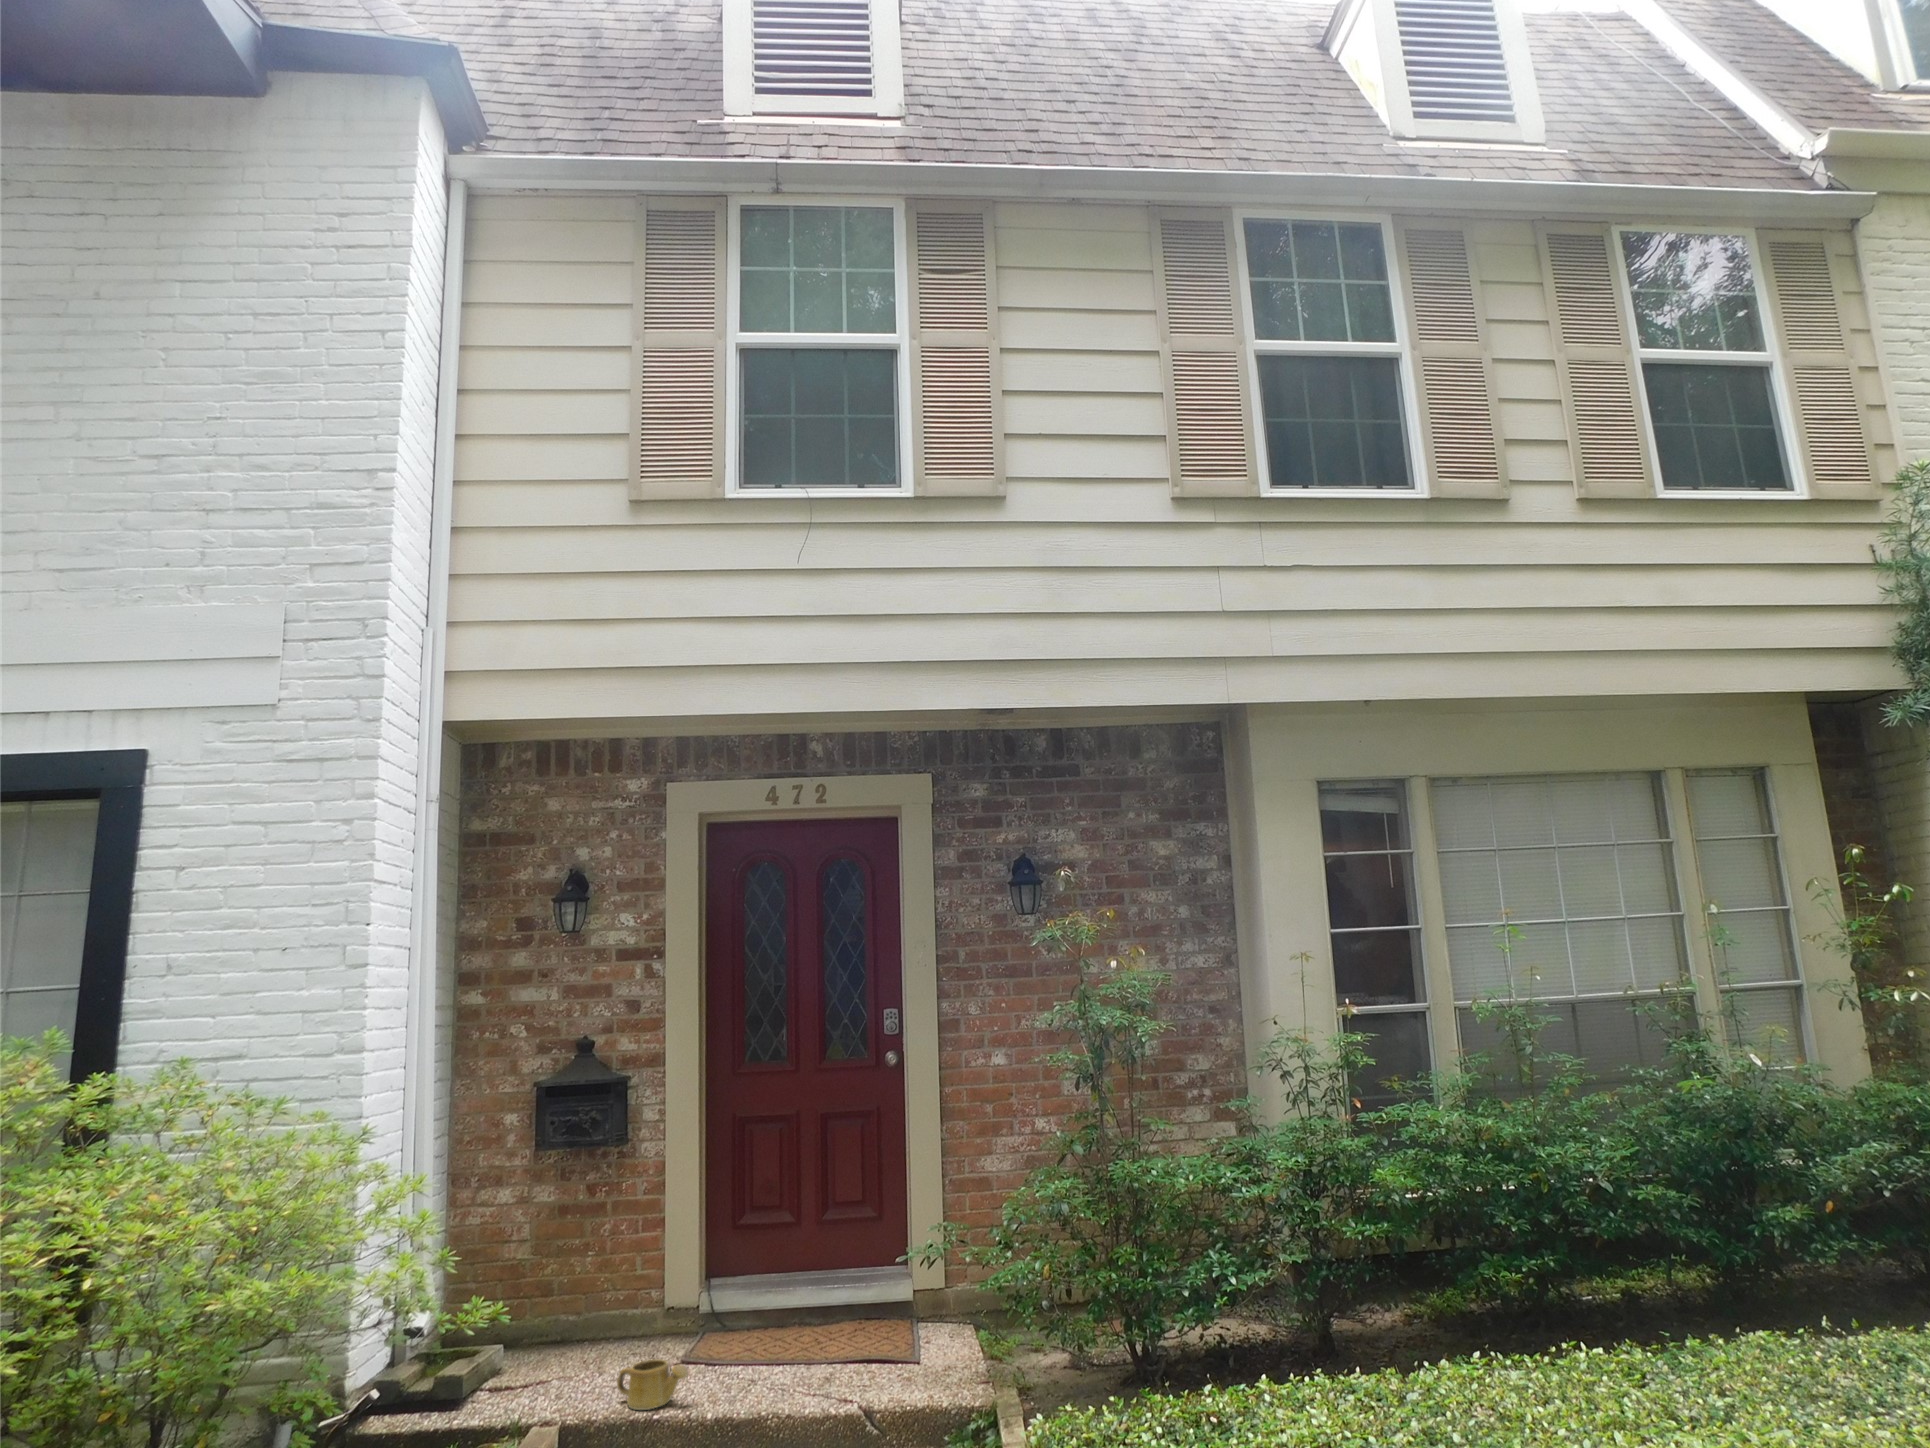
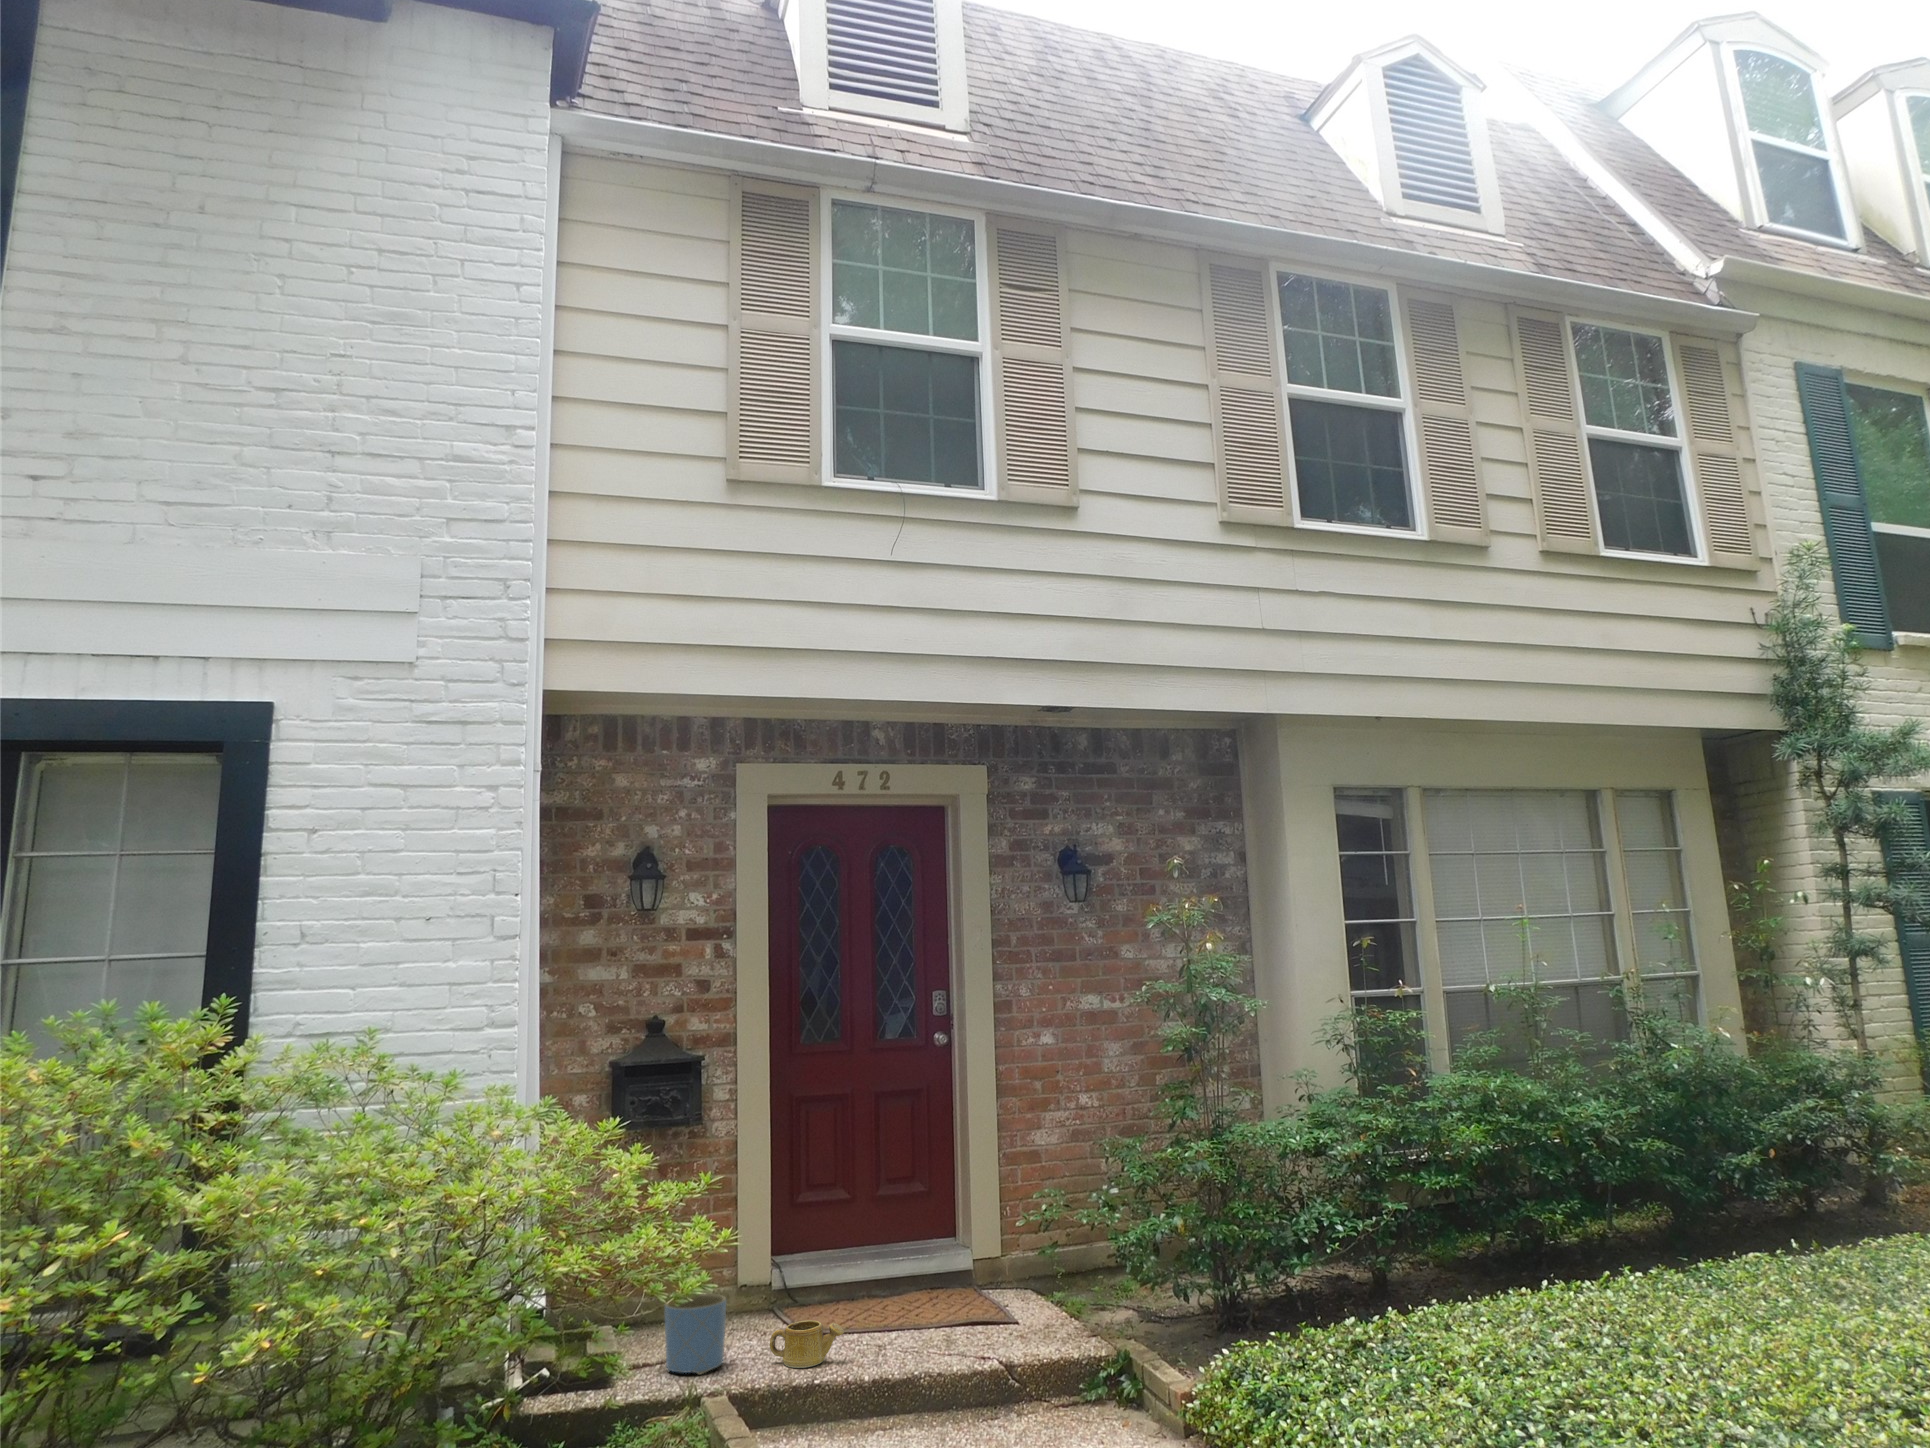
planter: none [514,1324,578,1410] -> present [665,1294,726,1375]

